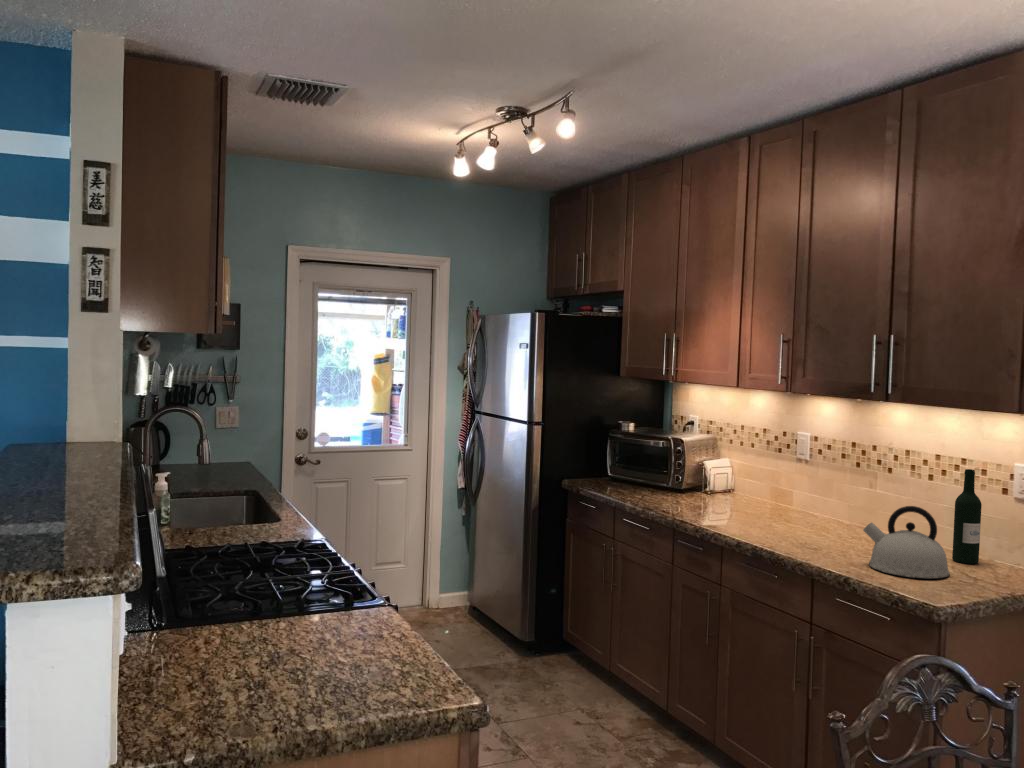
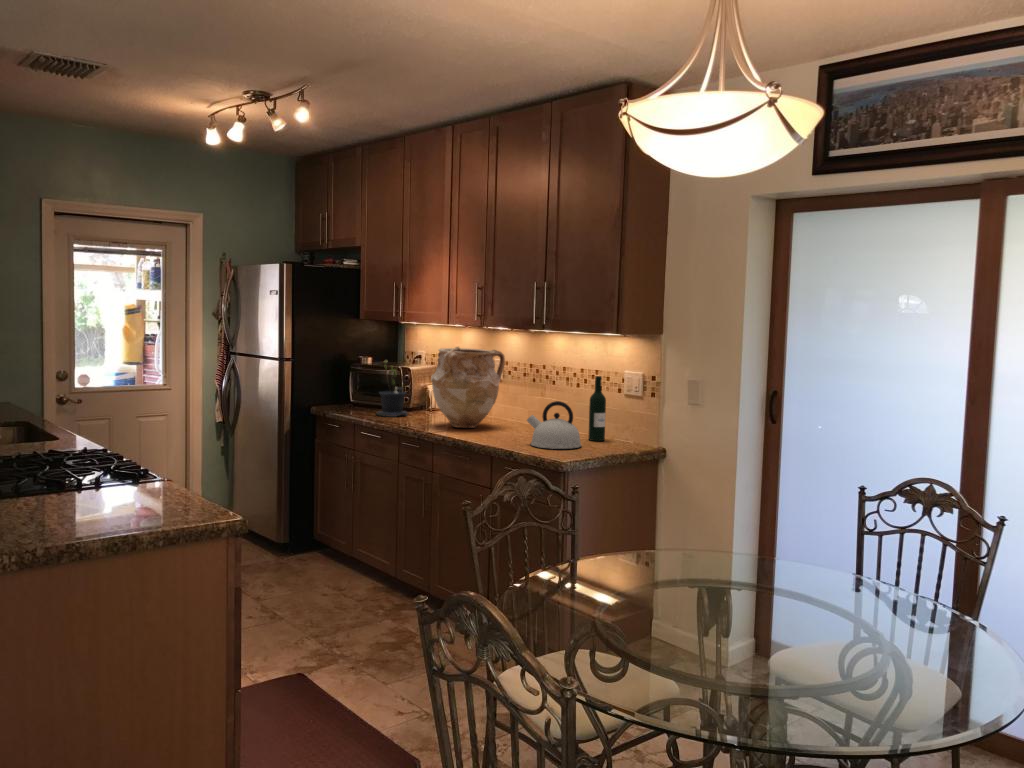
vase: none [718,417,819,527] -> present [431,347,505,428]
potted plant: none [642,430,683,501] -> present [376,361,408,417]

